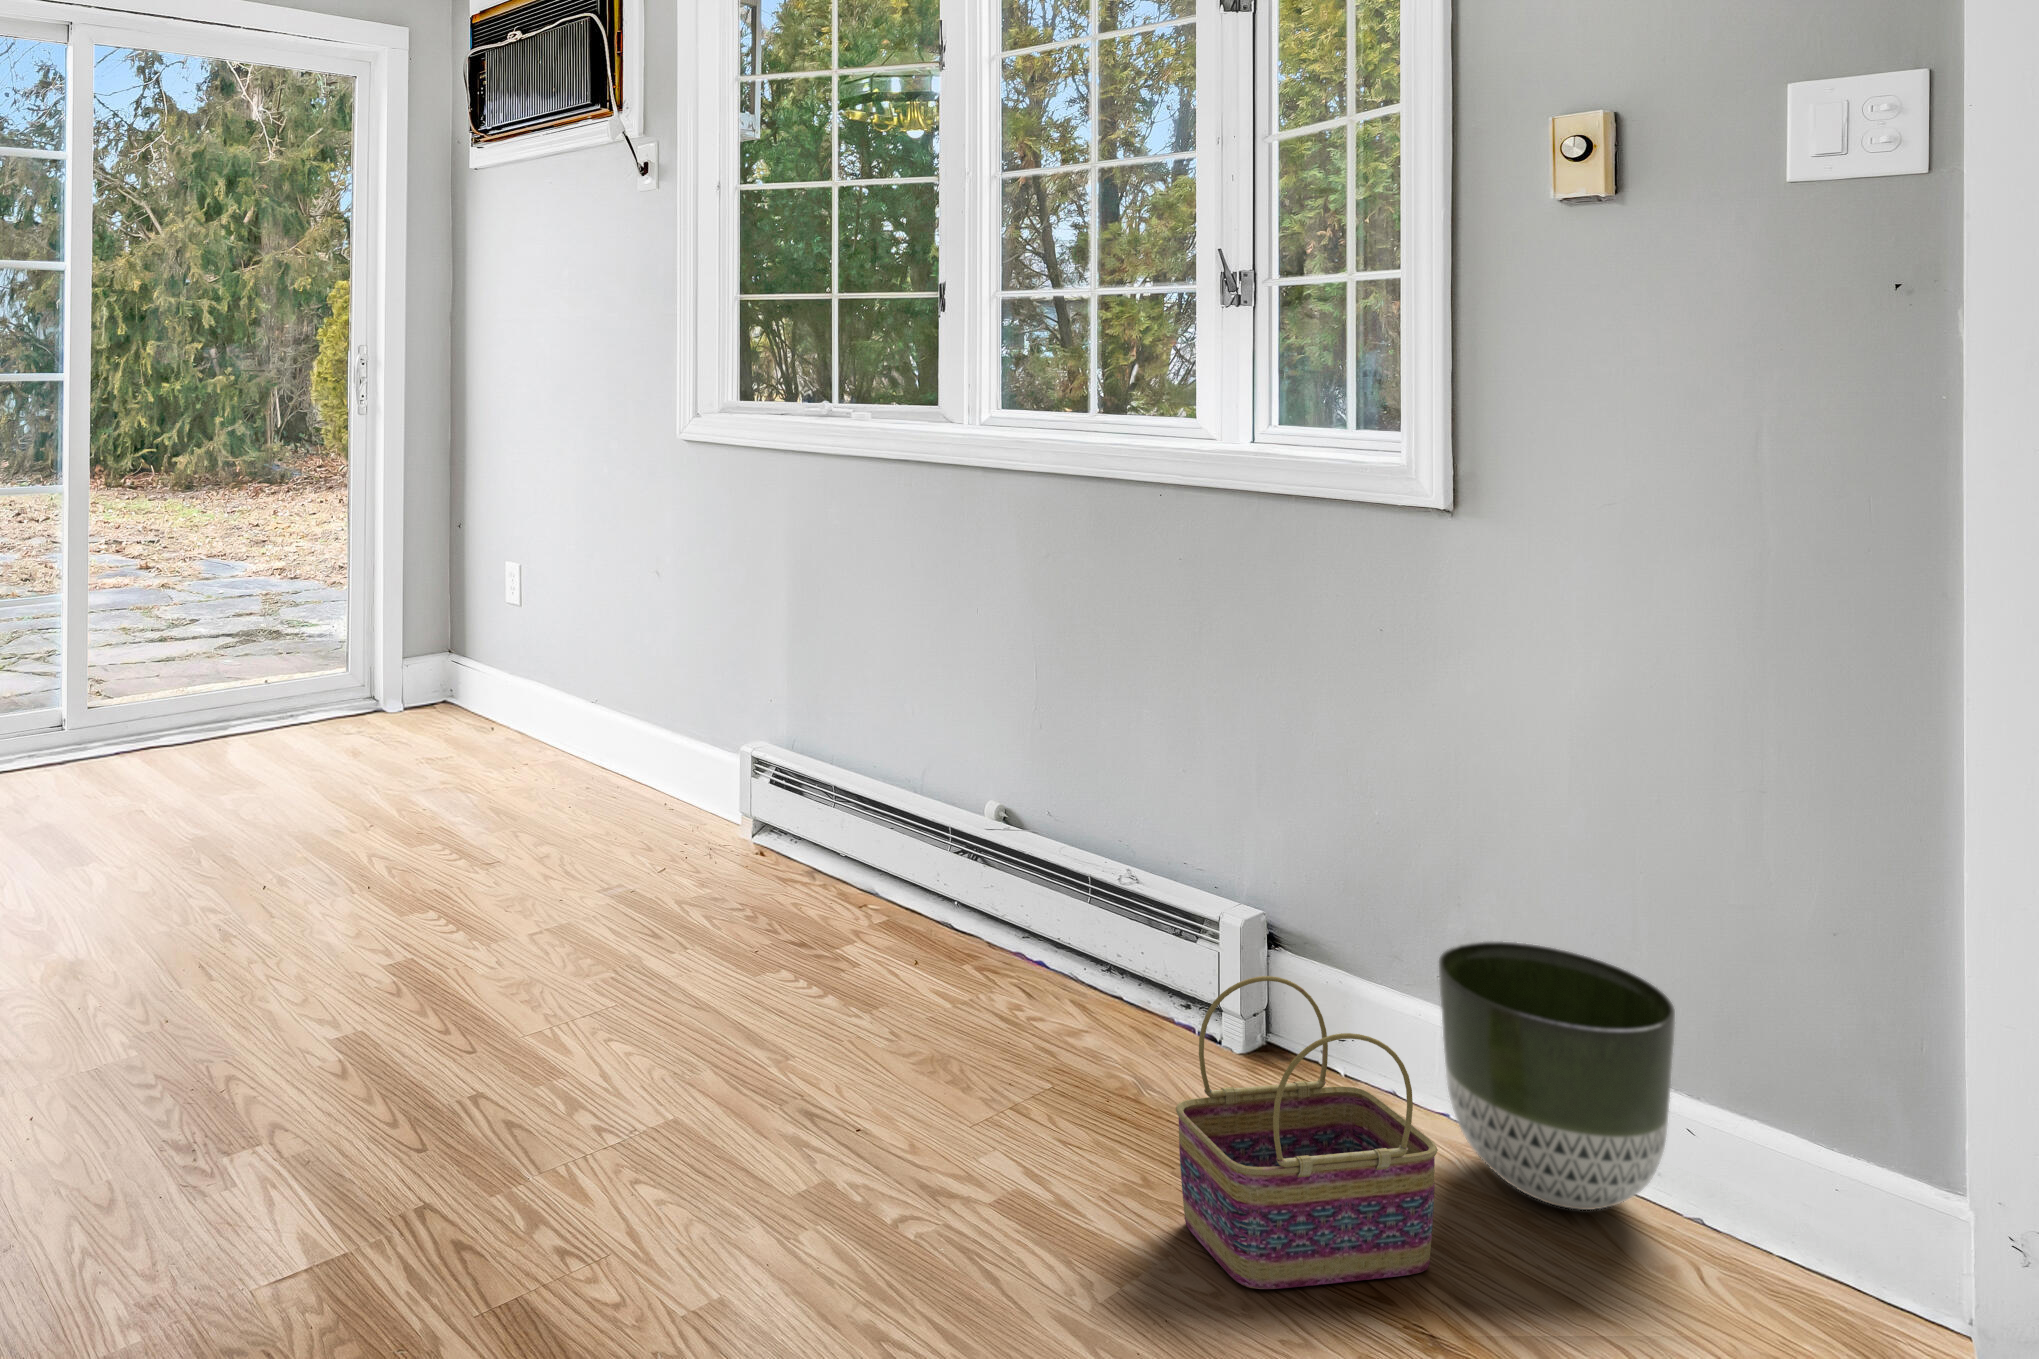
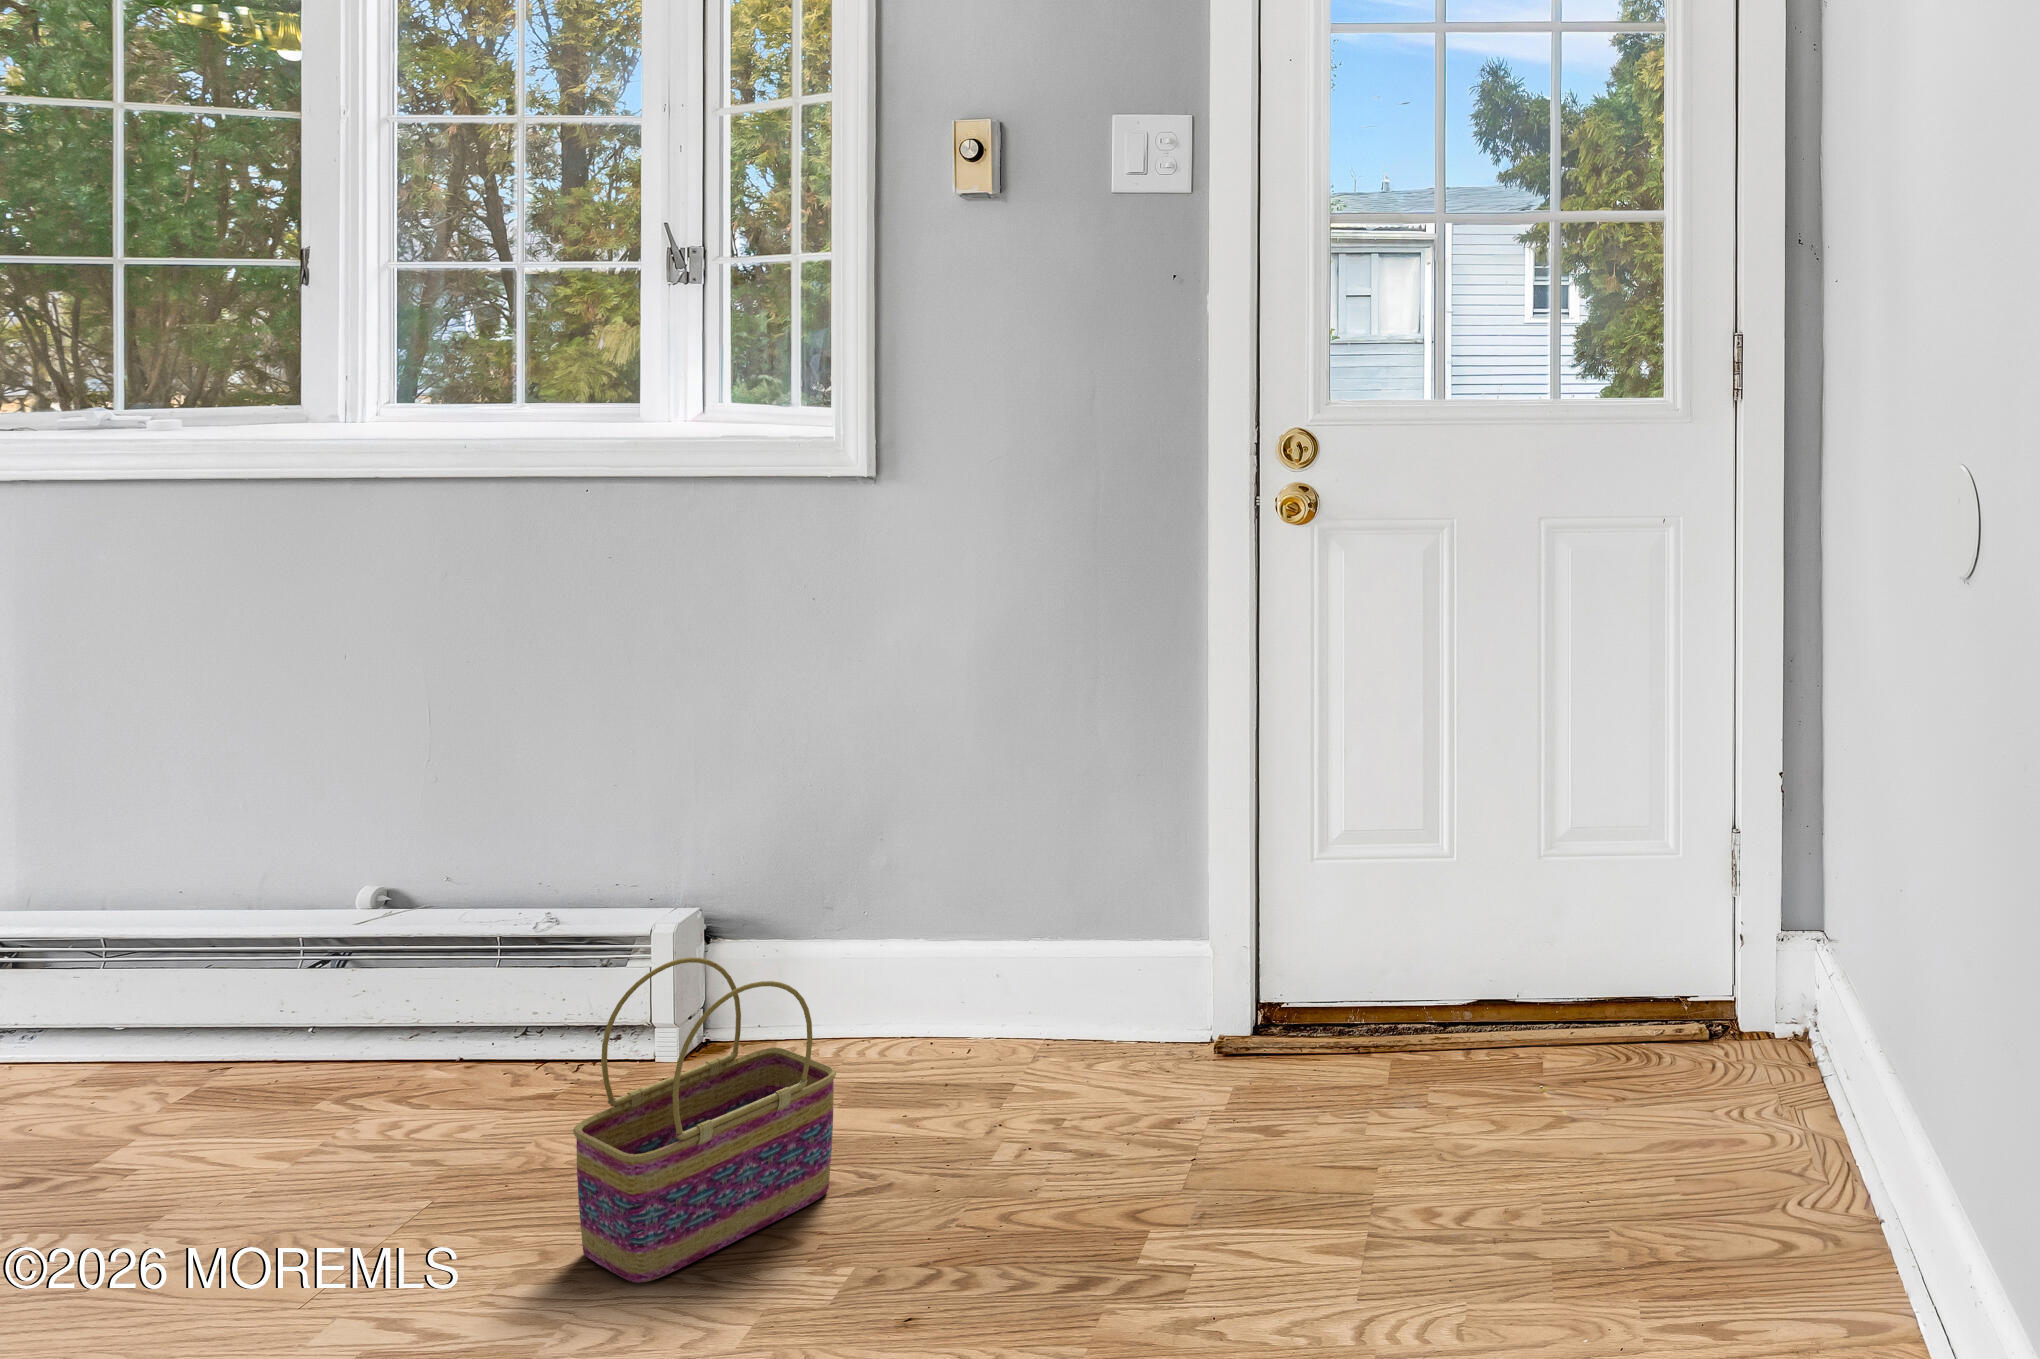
planter: present [1439,941,1675,1210] -> none [852,869,1035,1097]

